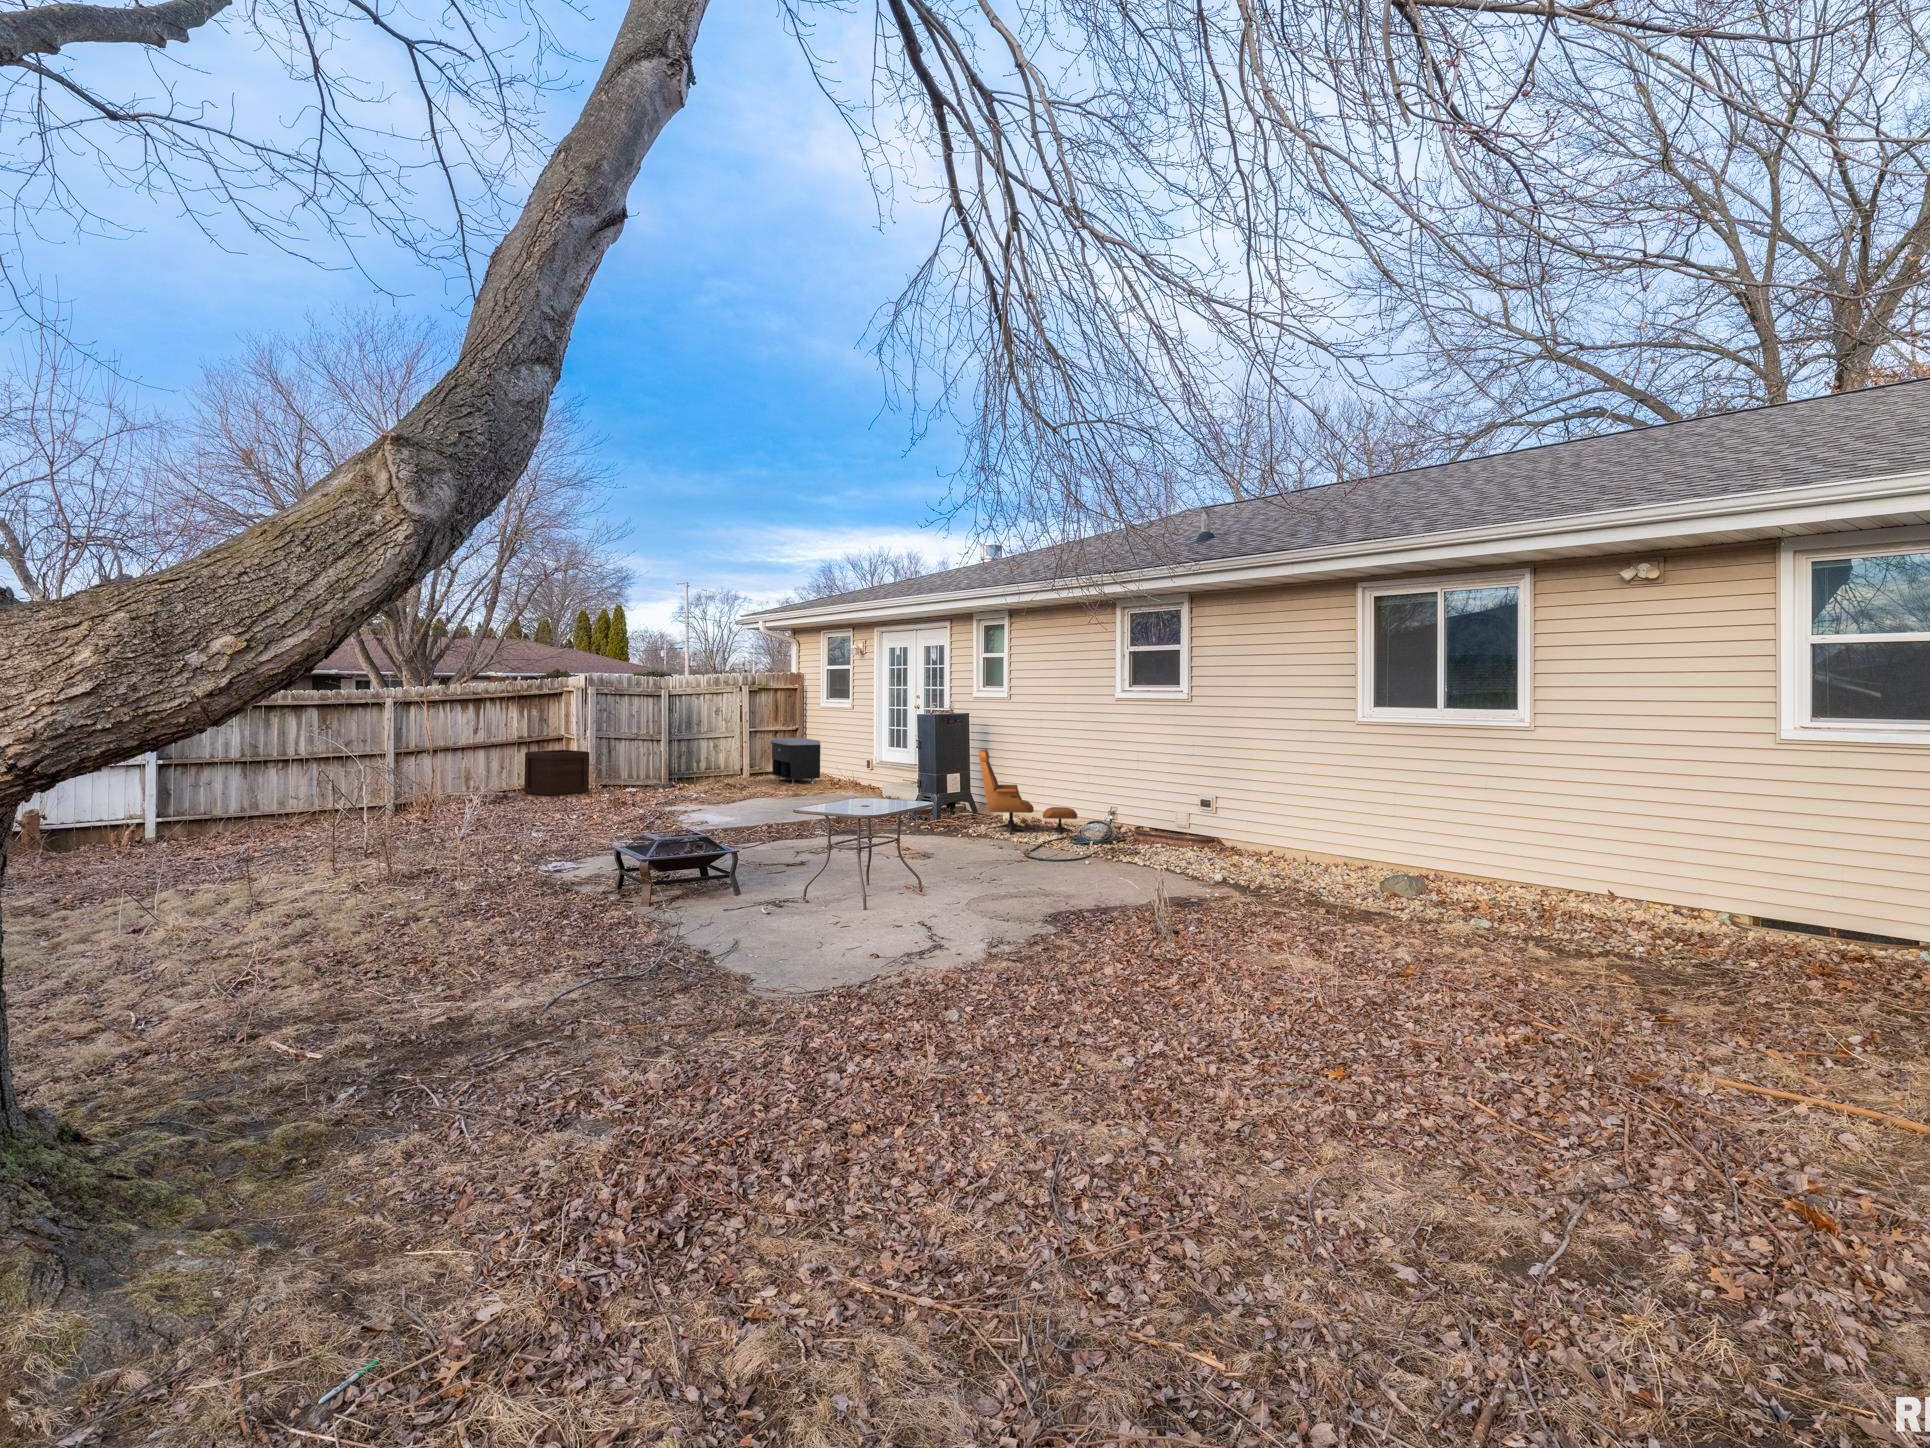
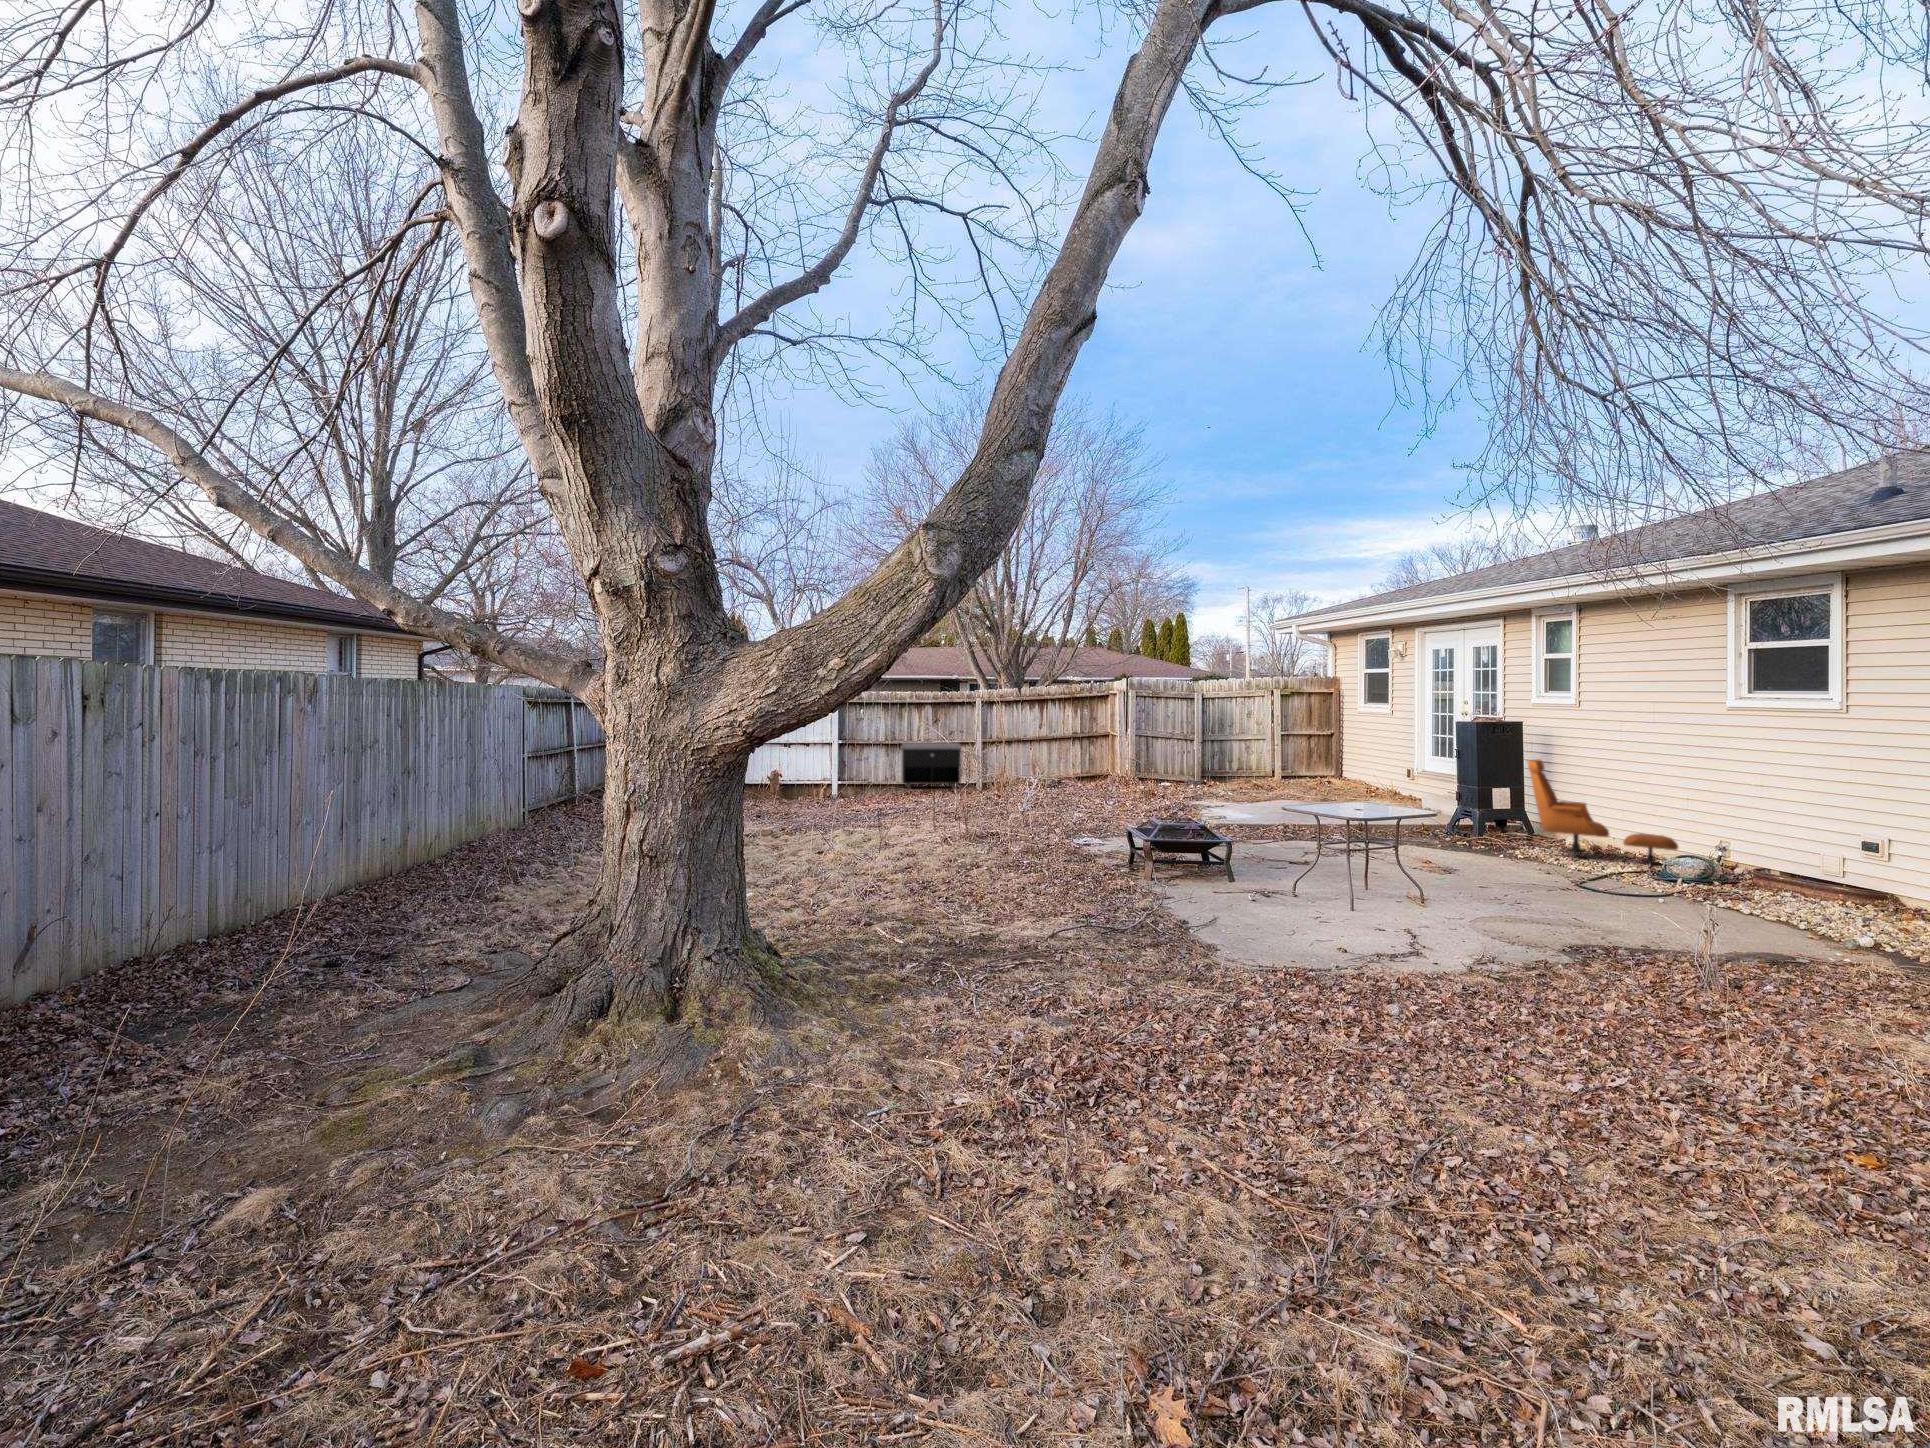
storage bench: present [771,738,821,784] -> present [902,742,961,788]
wooden crate: present [524,750,589,796] -> none [1079,746,1130,786]

